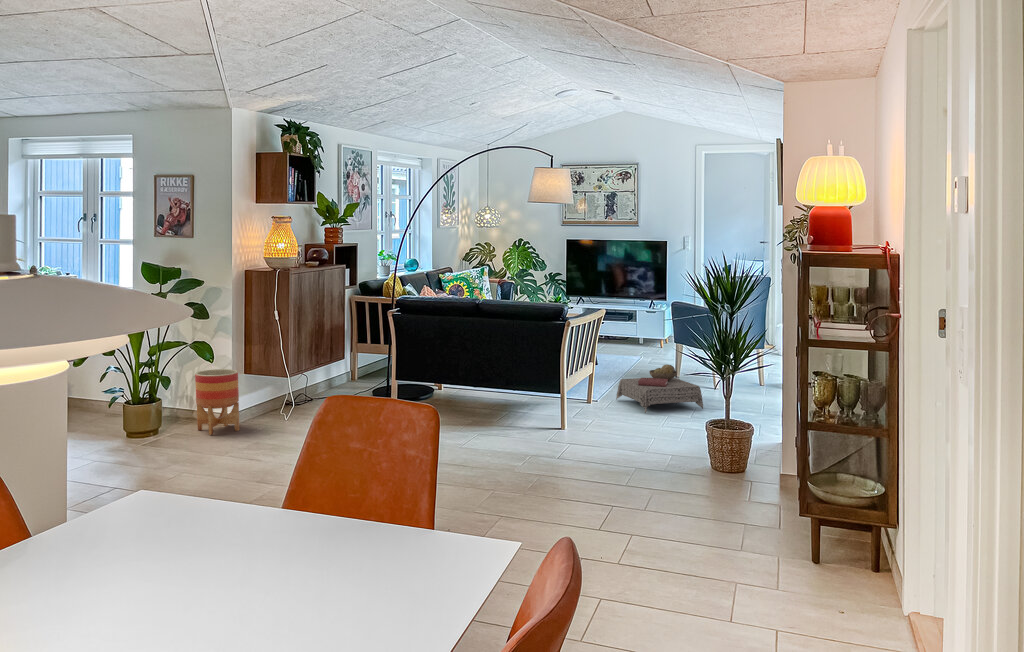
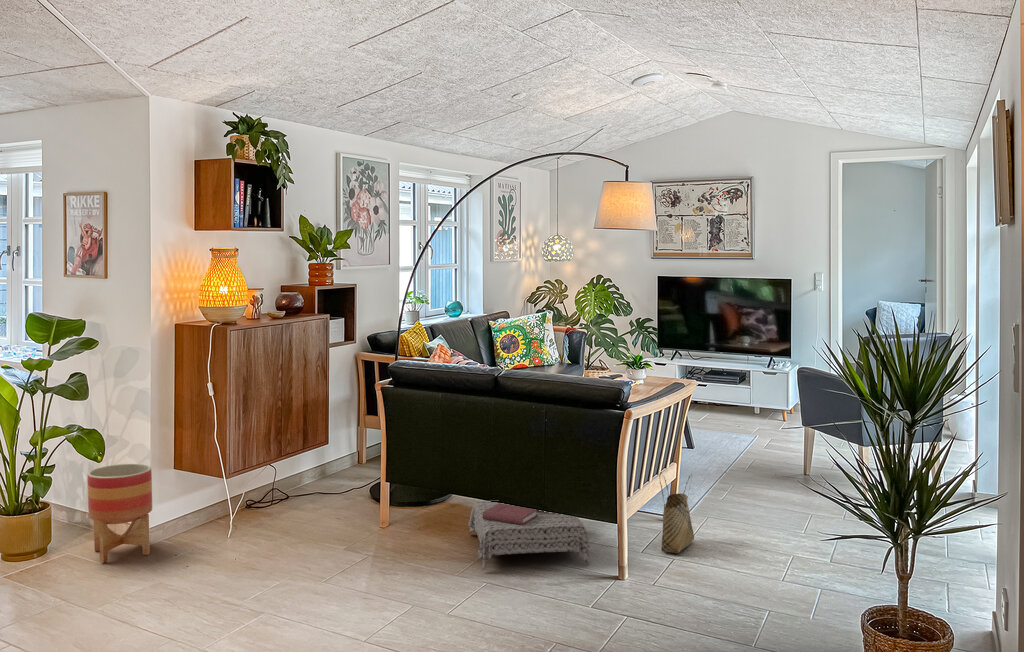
ottoman: present [616,364,703,413] -> present [468,500,590,570]
woven basket: none [585,367,607,418] -> present [659,472,694,553]

